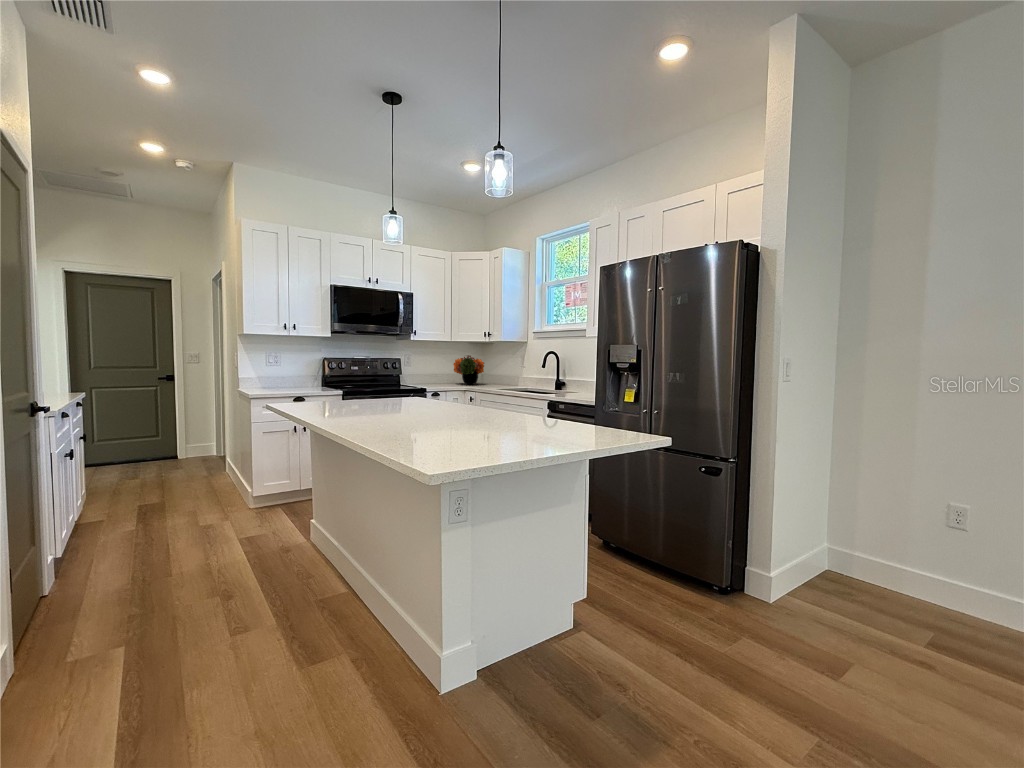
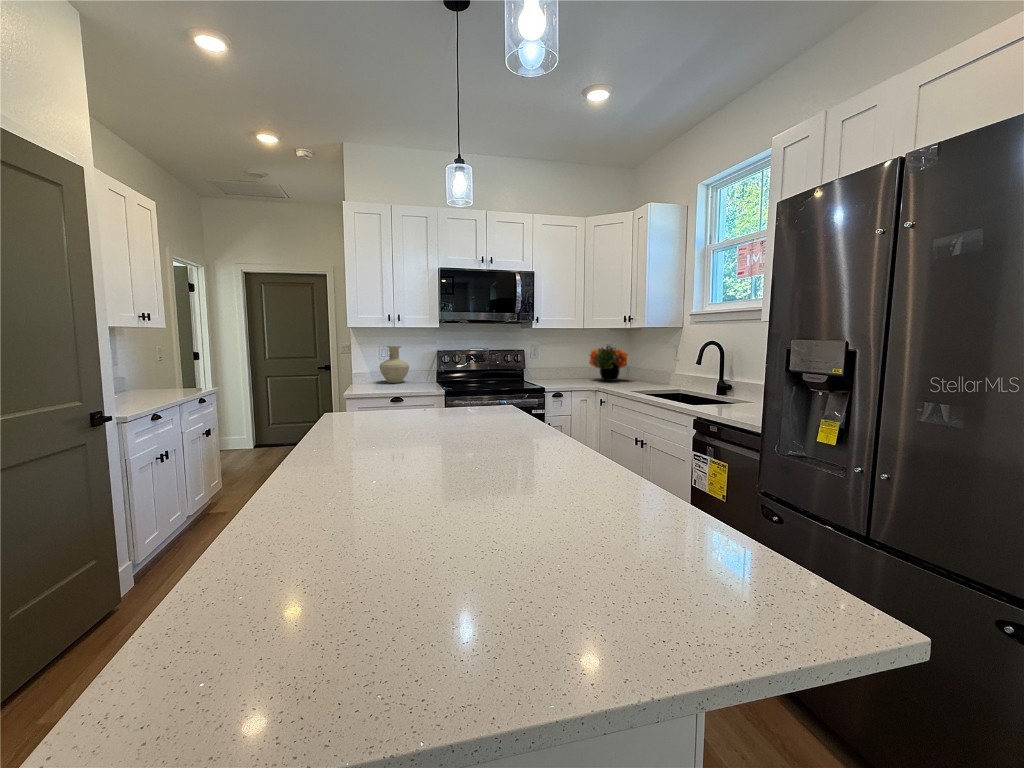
vase: none [265,353,295,387] -> present [379,346,409,383]

